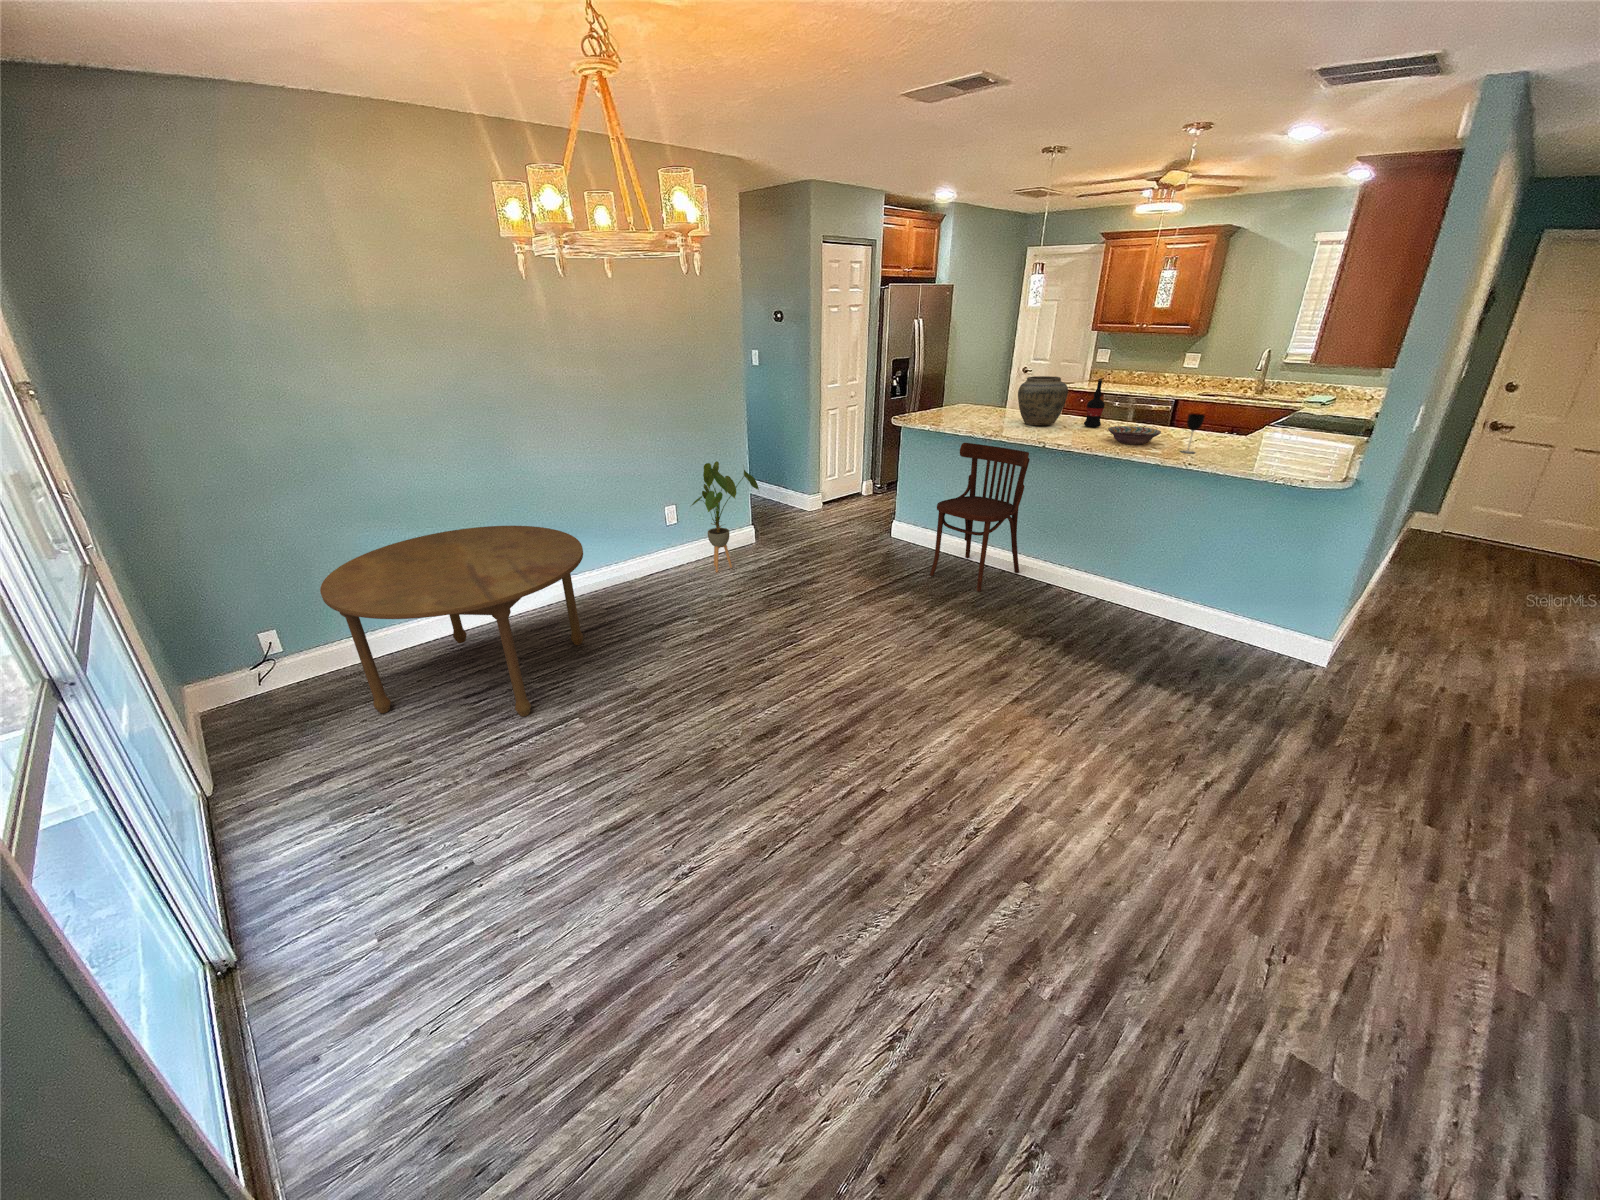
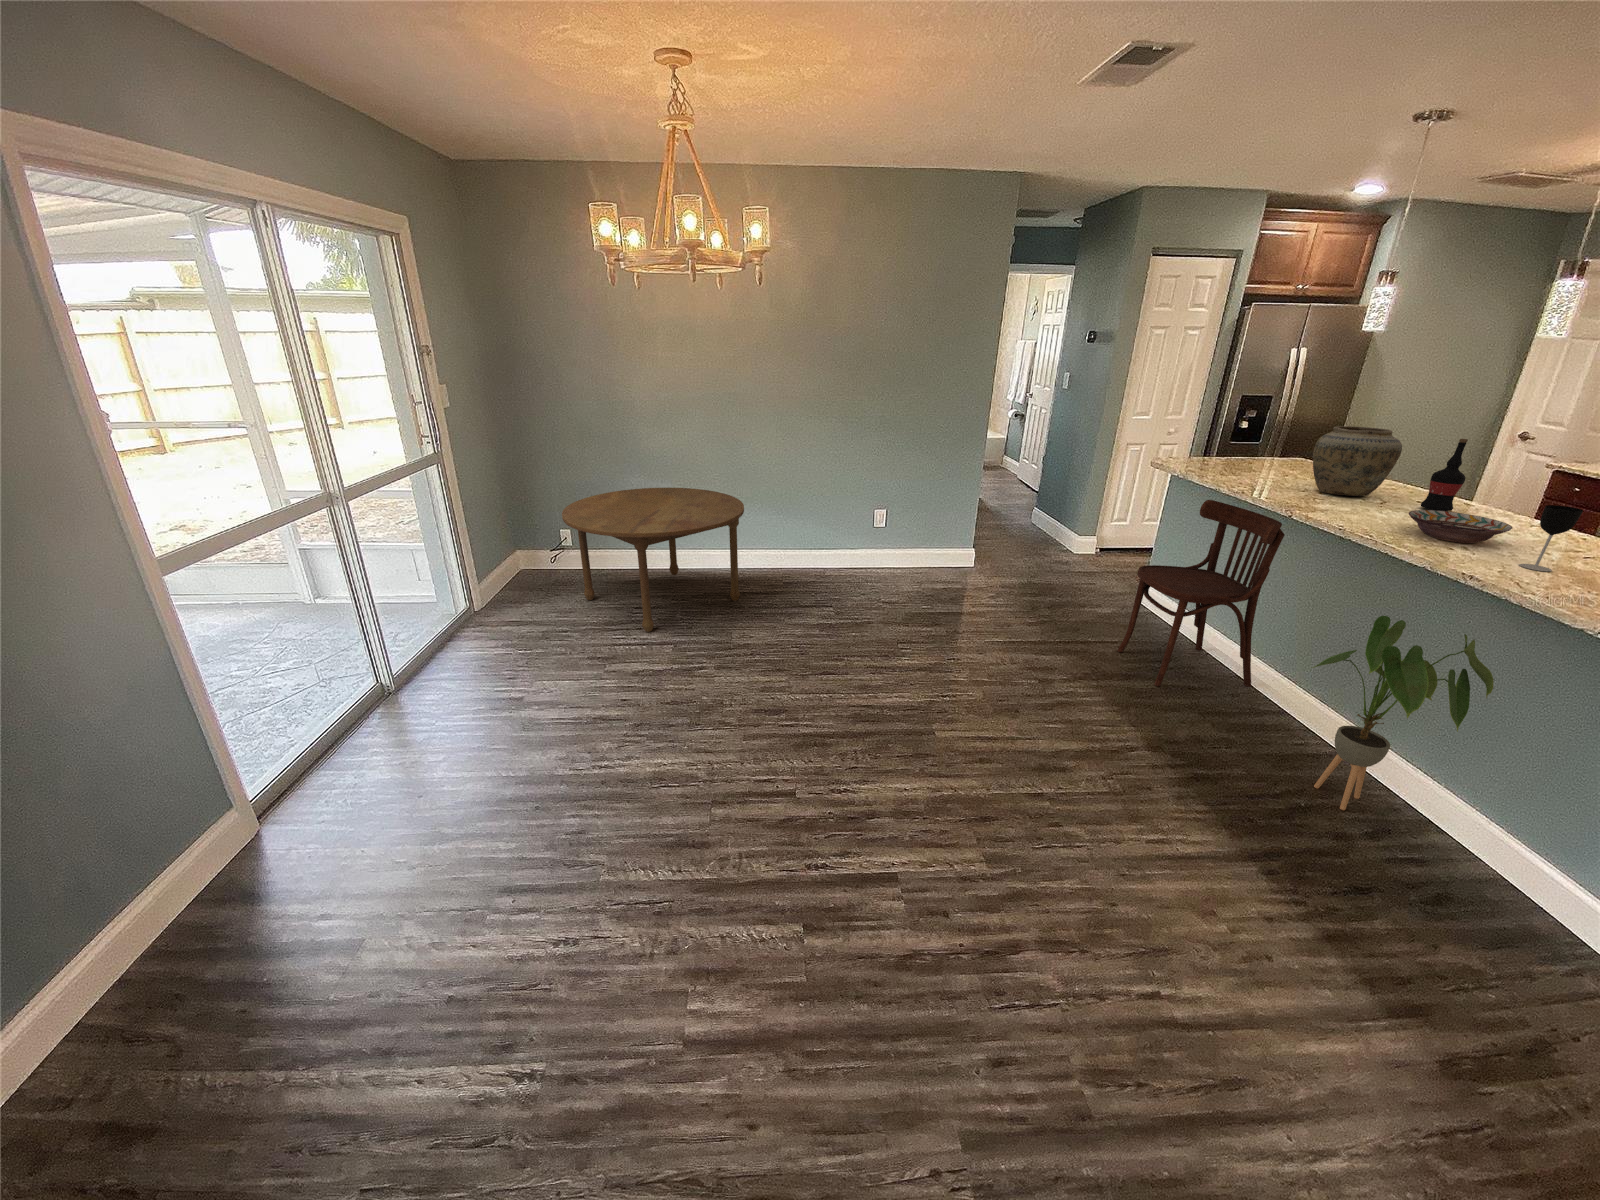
house plant: present [692,461,759,572] -> present [1312,616,1493,810]

